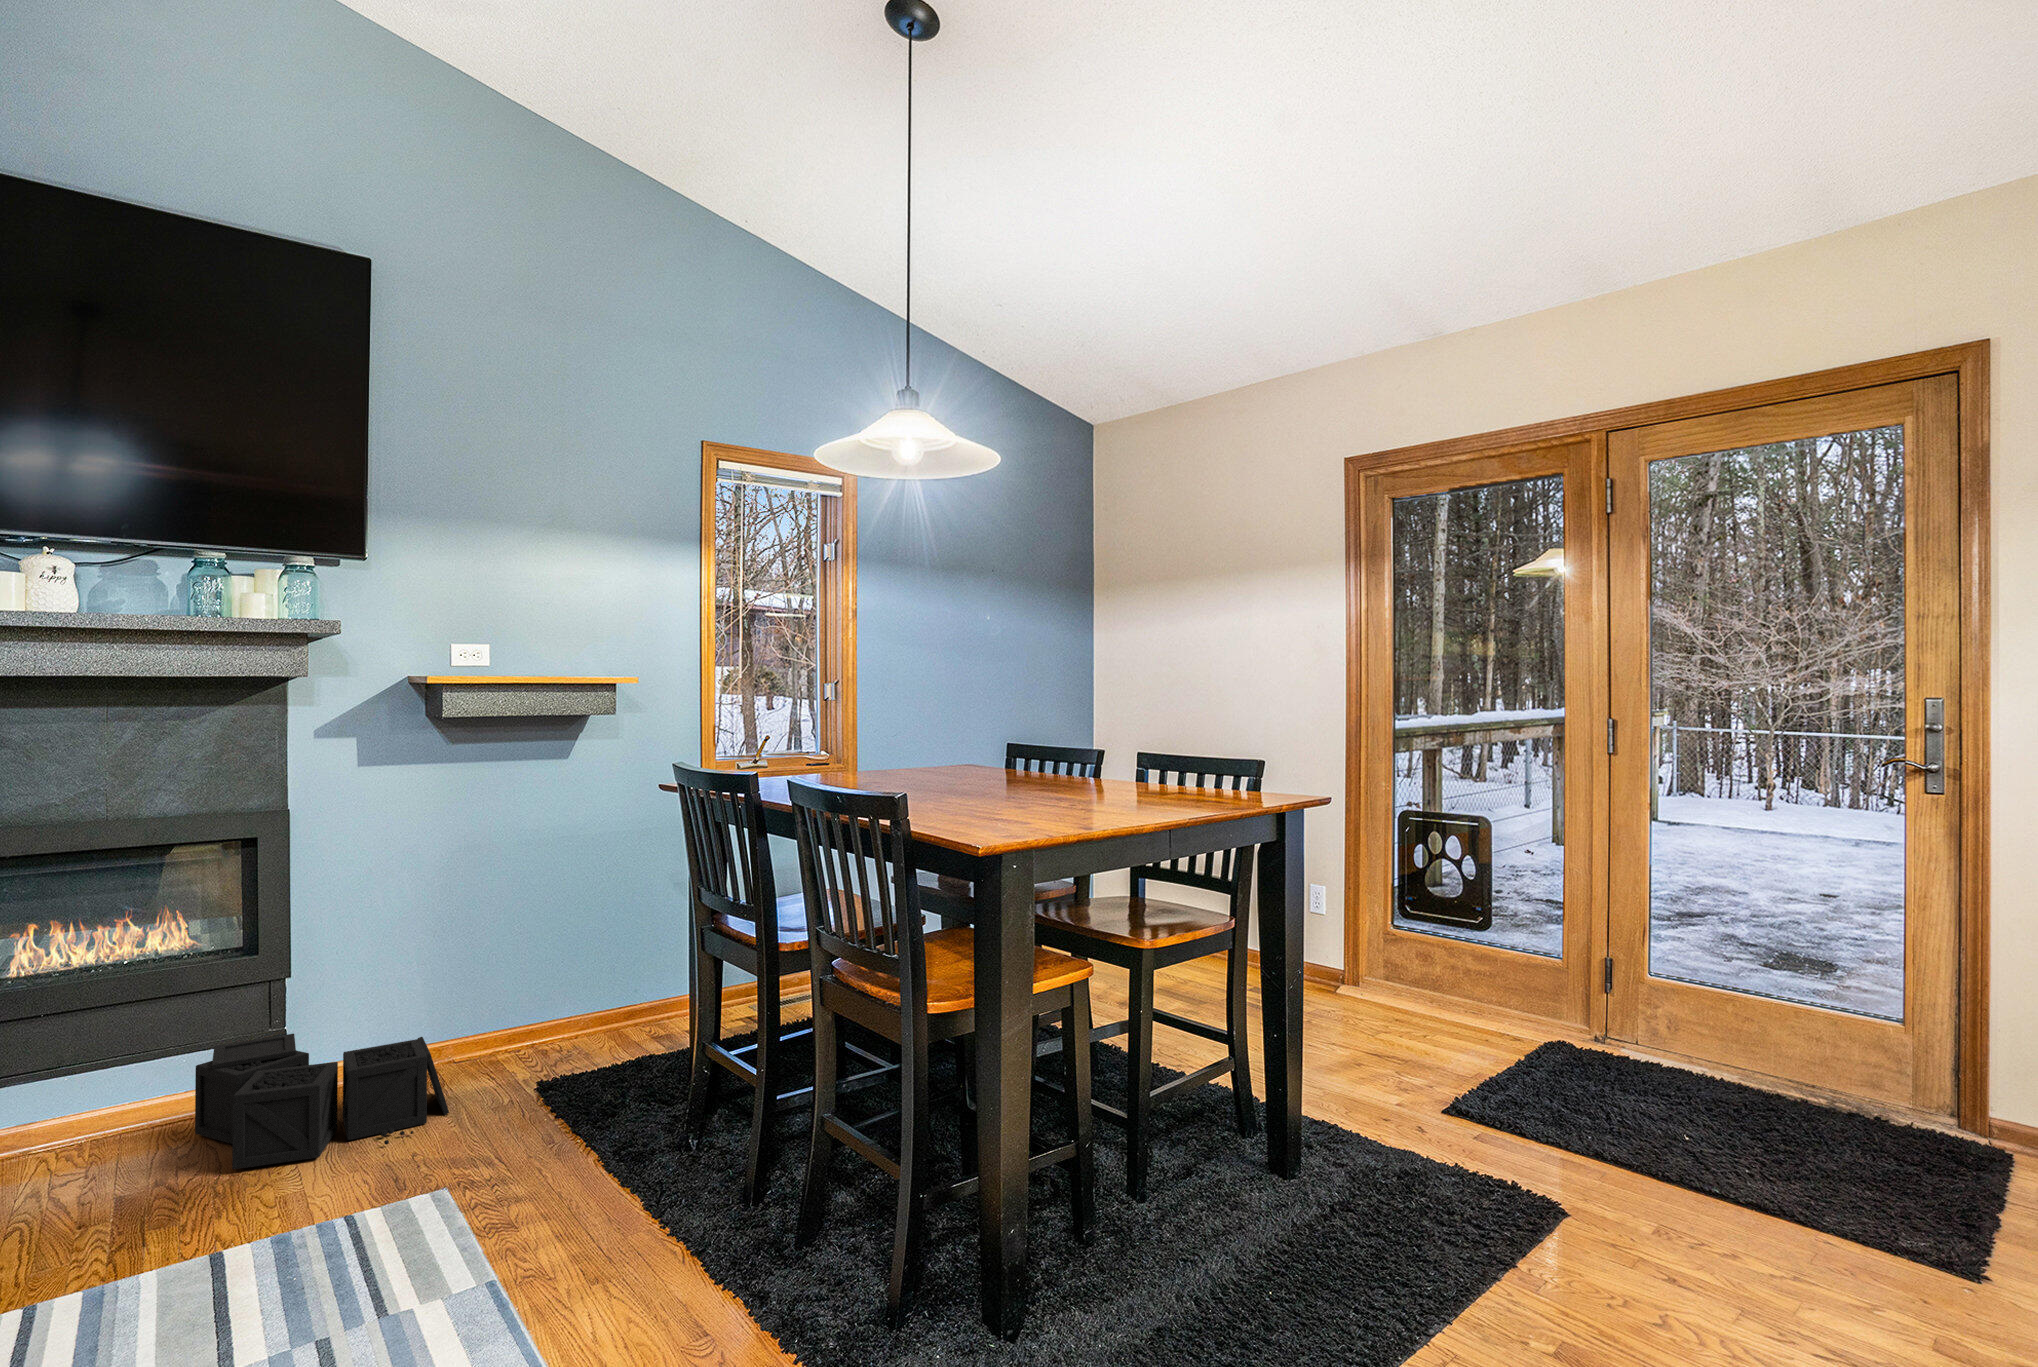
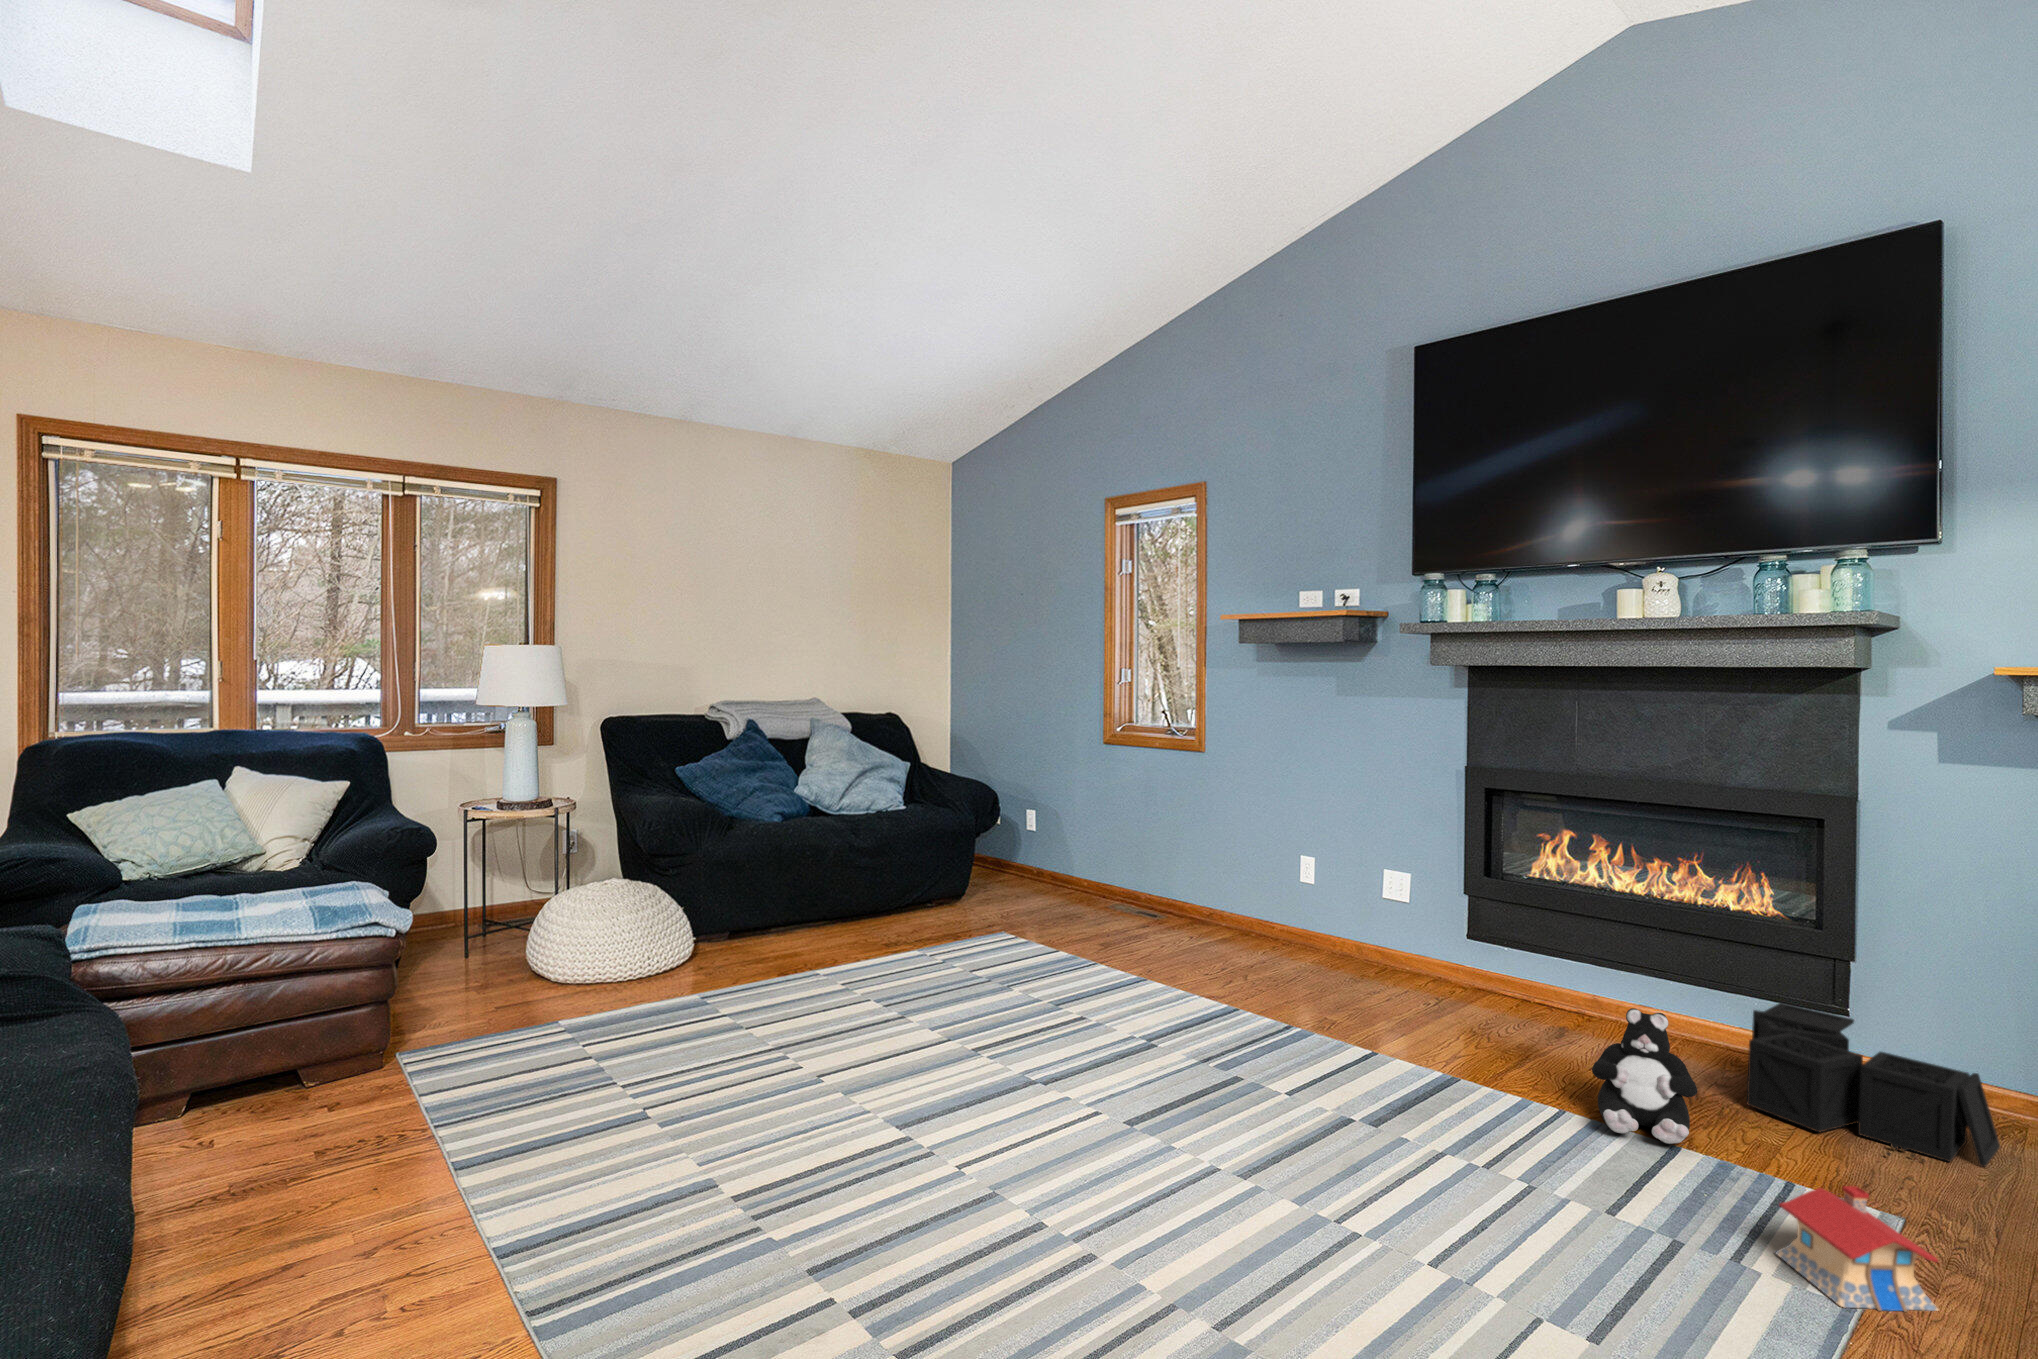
plush toy: none [71,1106,232,1283] -> present [1592,1008,1697,1144]
toy house: none [403,1173,538,1287] -> present [1775,1186,1938,1312]

